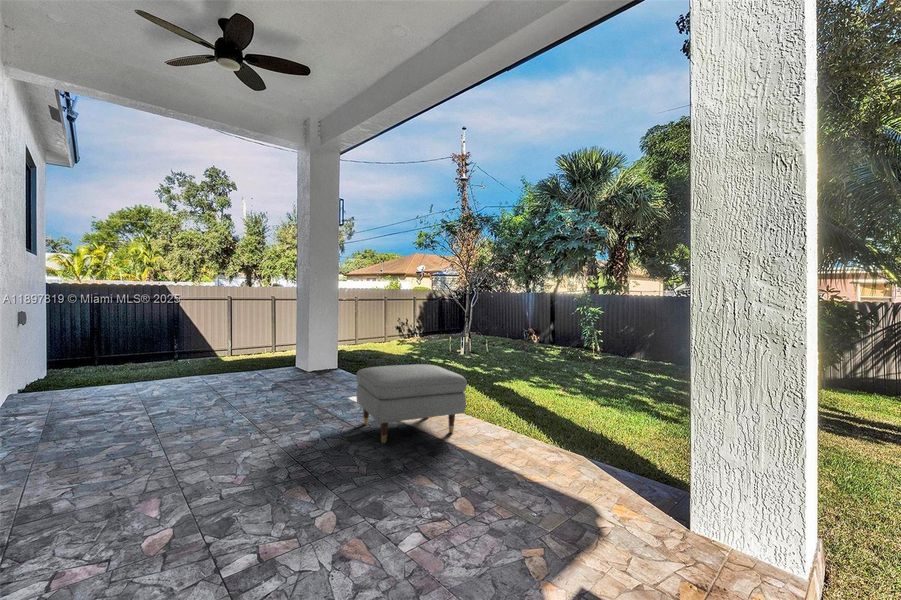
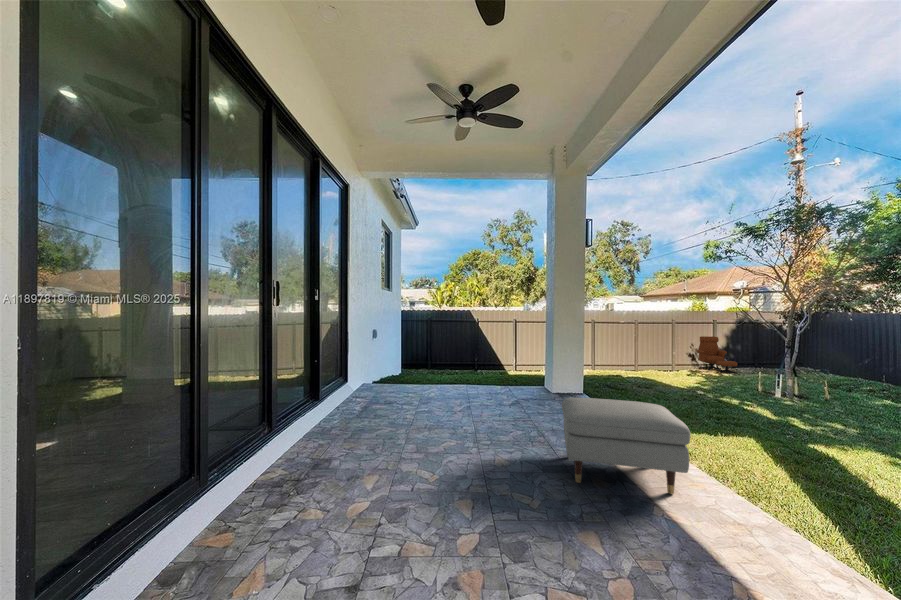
lounge chair: none [405,311,434,342] -> present [696,336,737,374]

